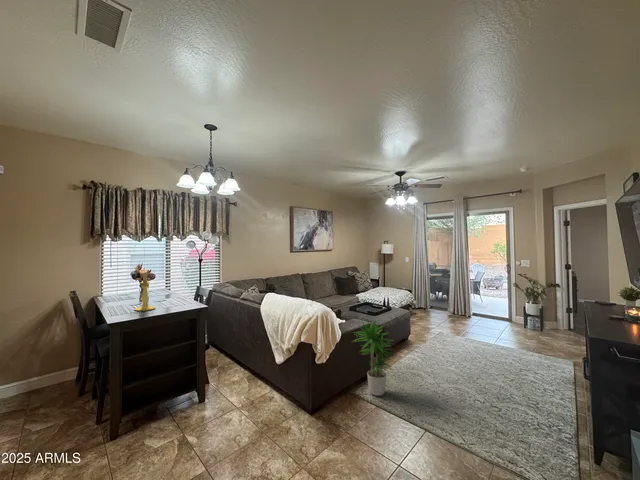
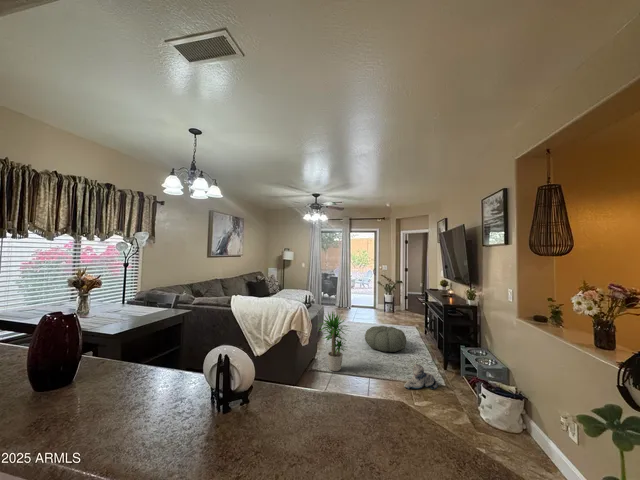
candle holder: present [135,272,155,311] -> none [100,278,127,325]
pouf: none [446,346,512,388] -> present [365,326,407,352]
plush toy: none [453,415,523,465] -> present [404,364,438,389]

